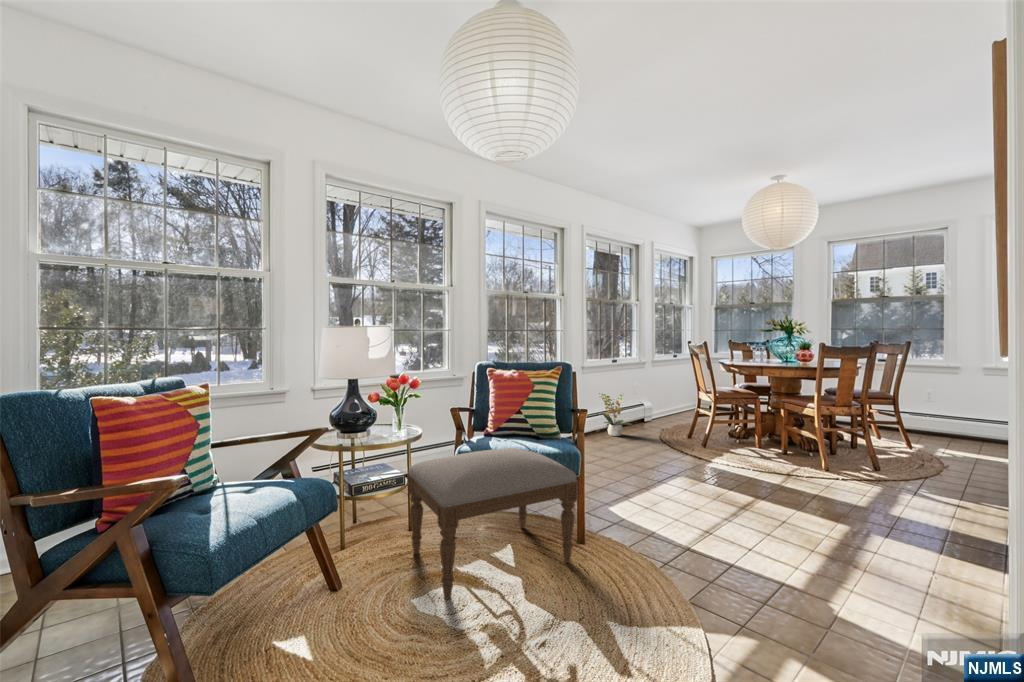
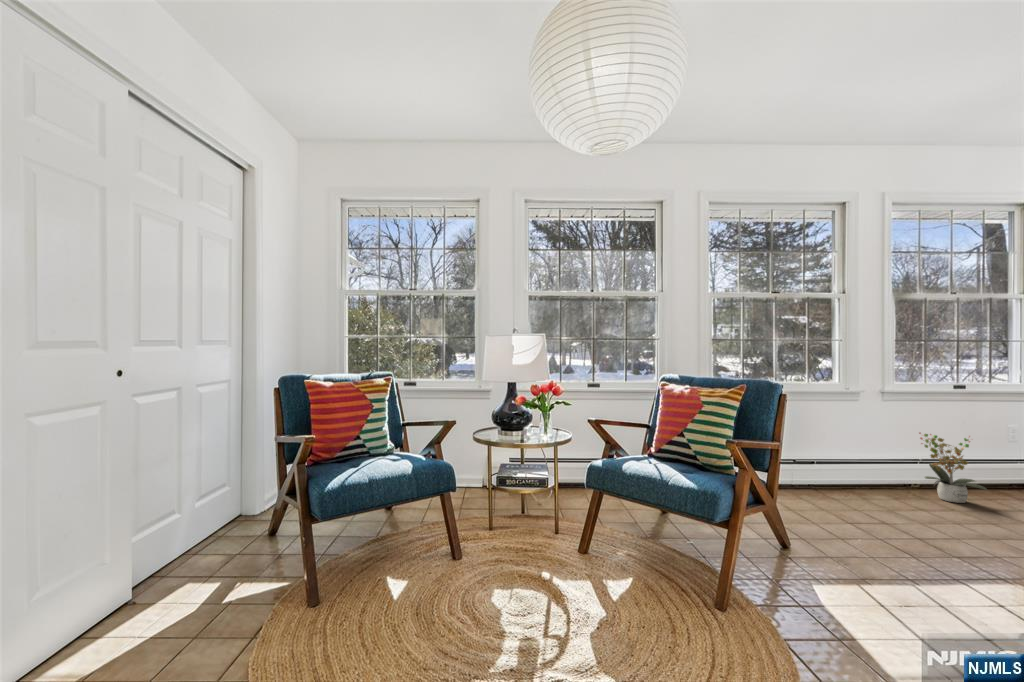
ottoman: present [408,447,578,599] -> none [515,466,690,623]

